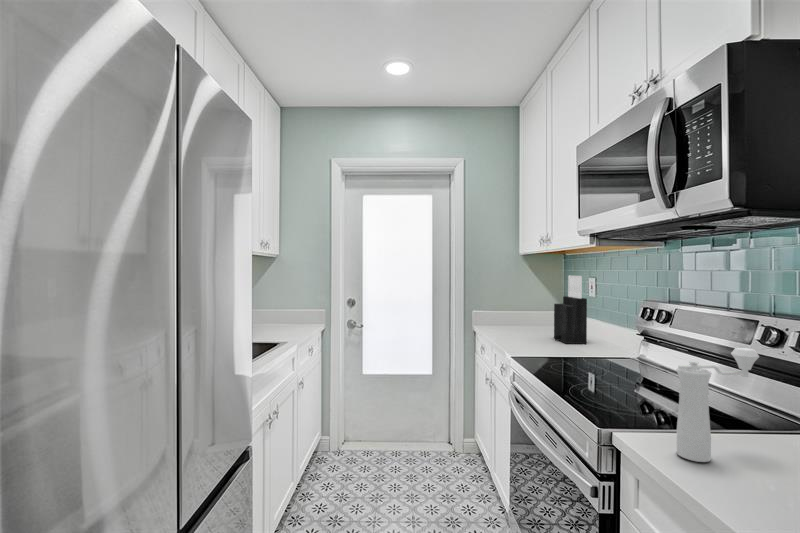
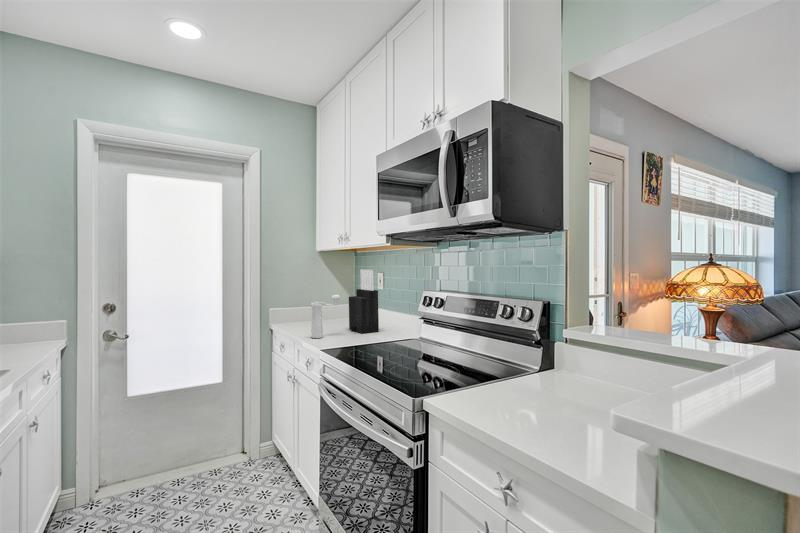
pepper mill: present [676,348,759,462] -> present [311,295,340,338]

